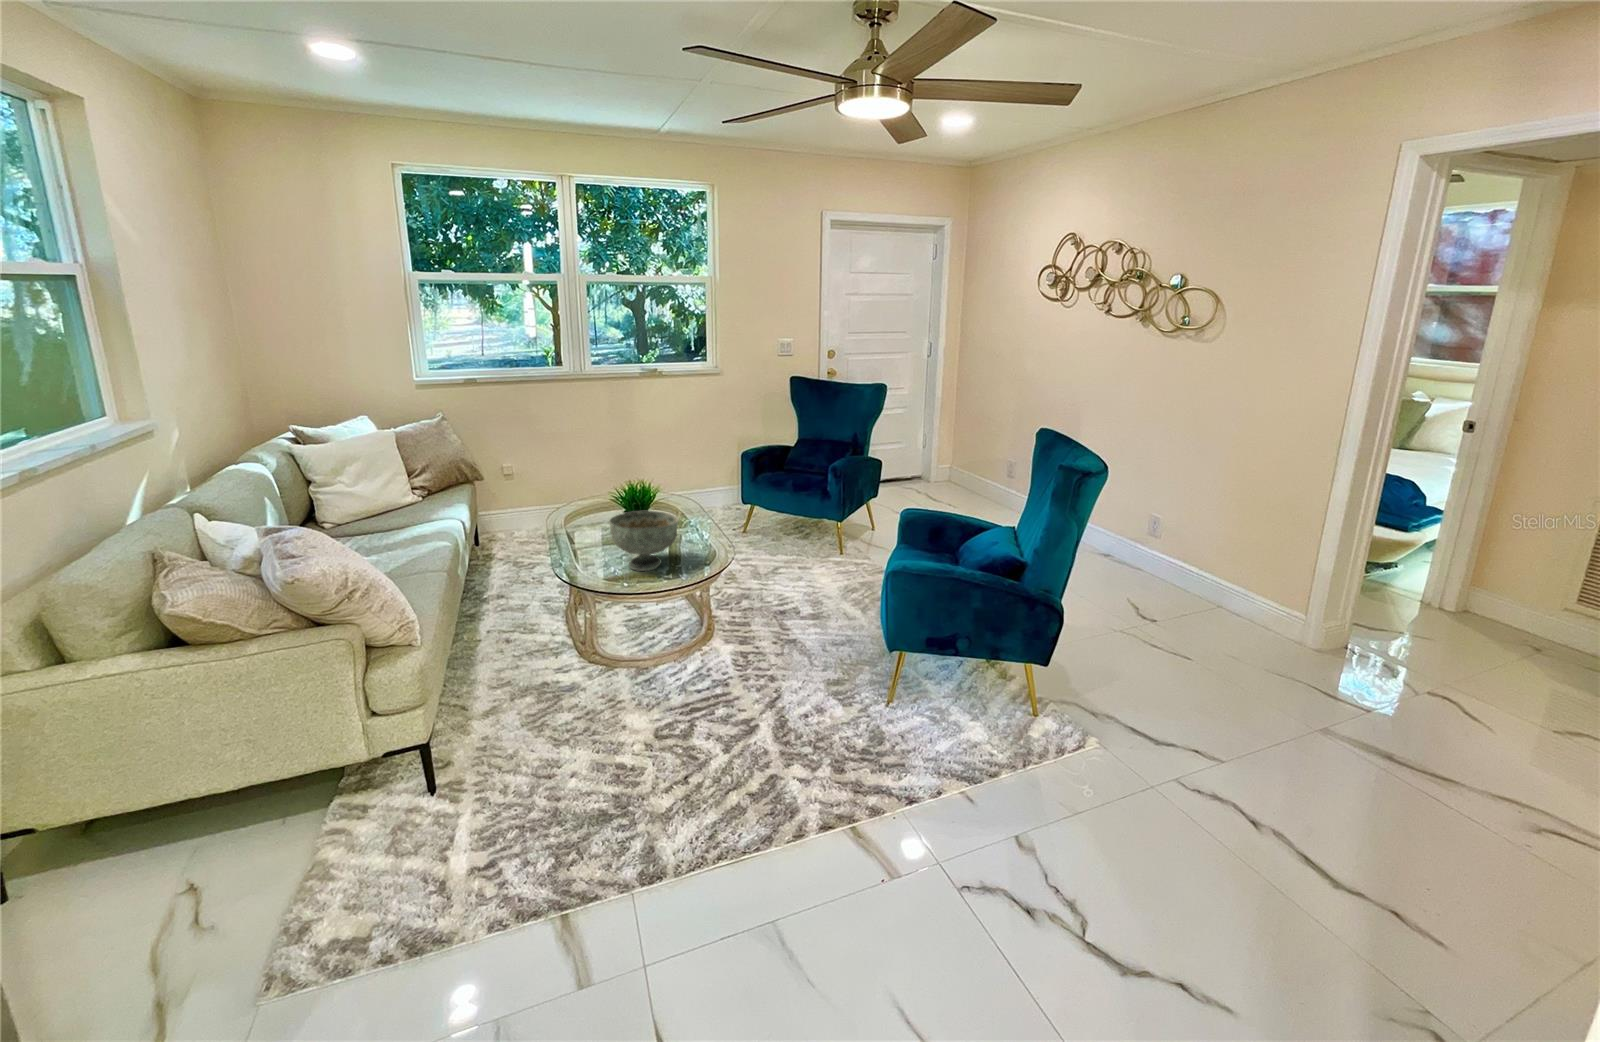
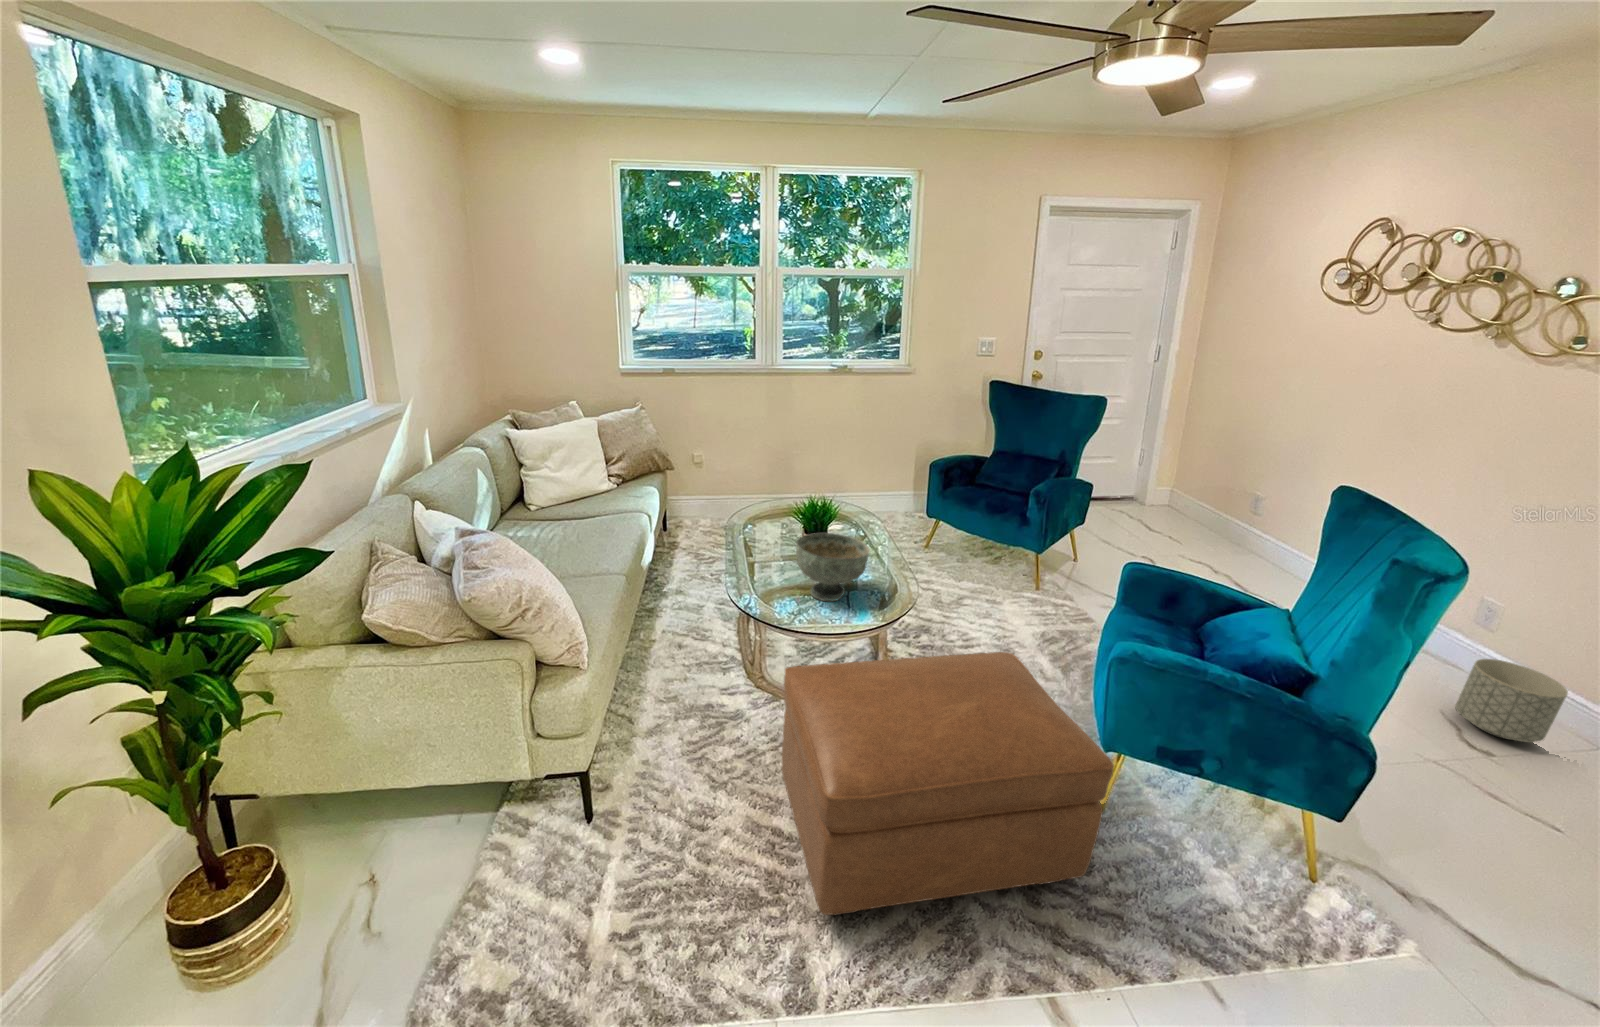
planter: none [1157,546,1221,604] -> present [1455,659,1568,743]
ottoman: none [609,584,884,813] -> present [782,652,1114,915]

